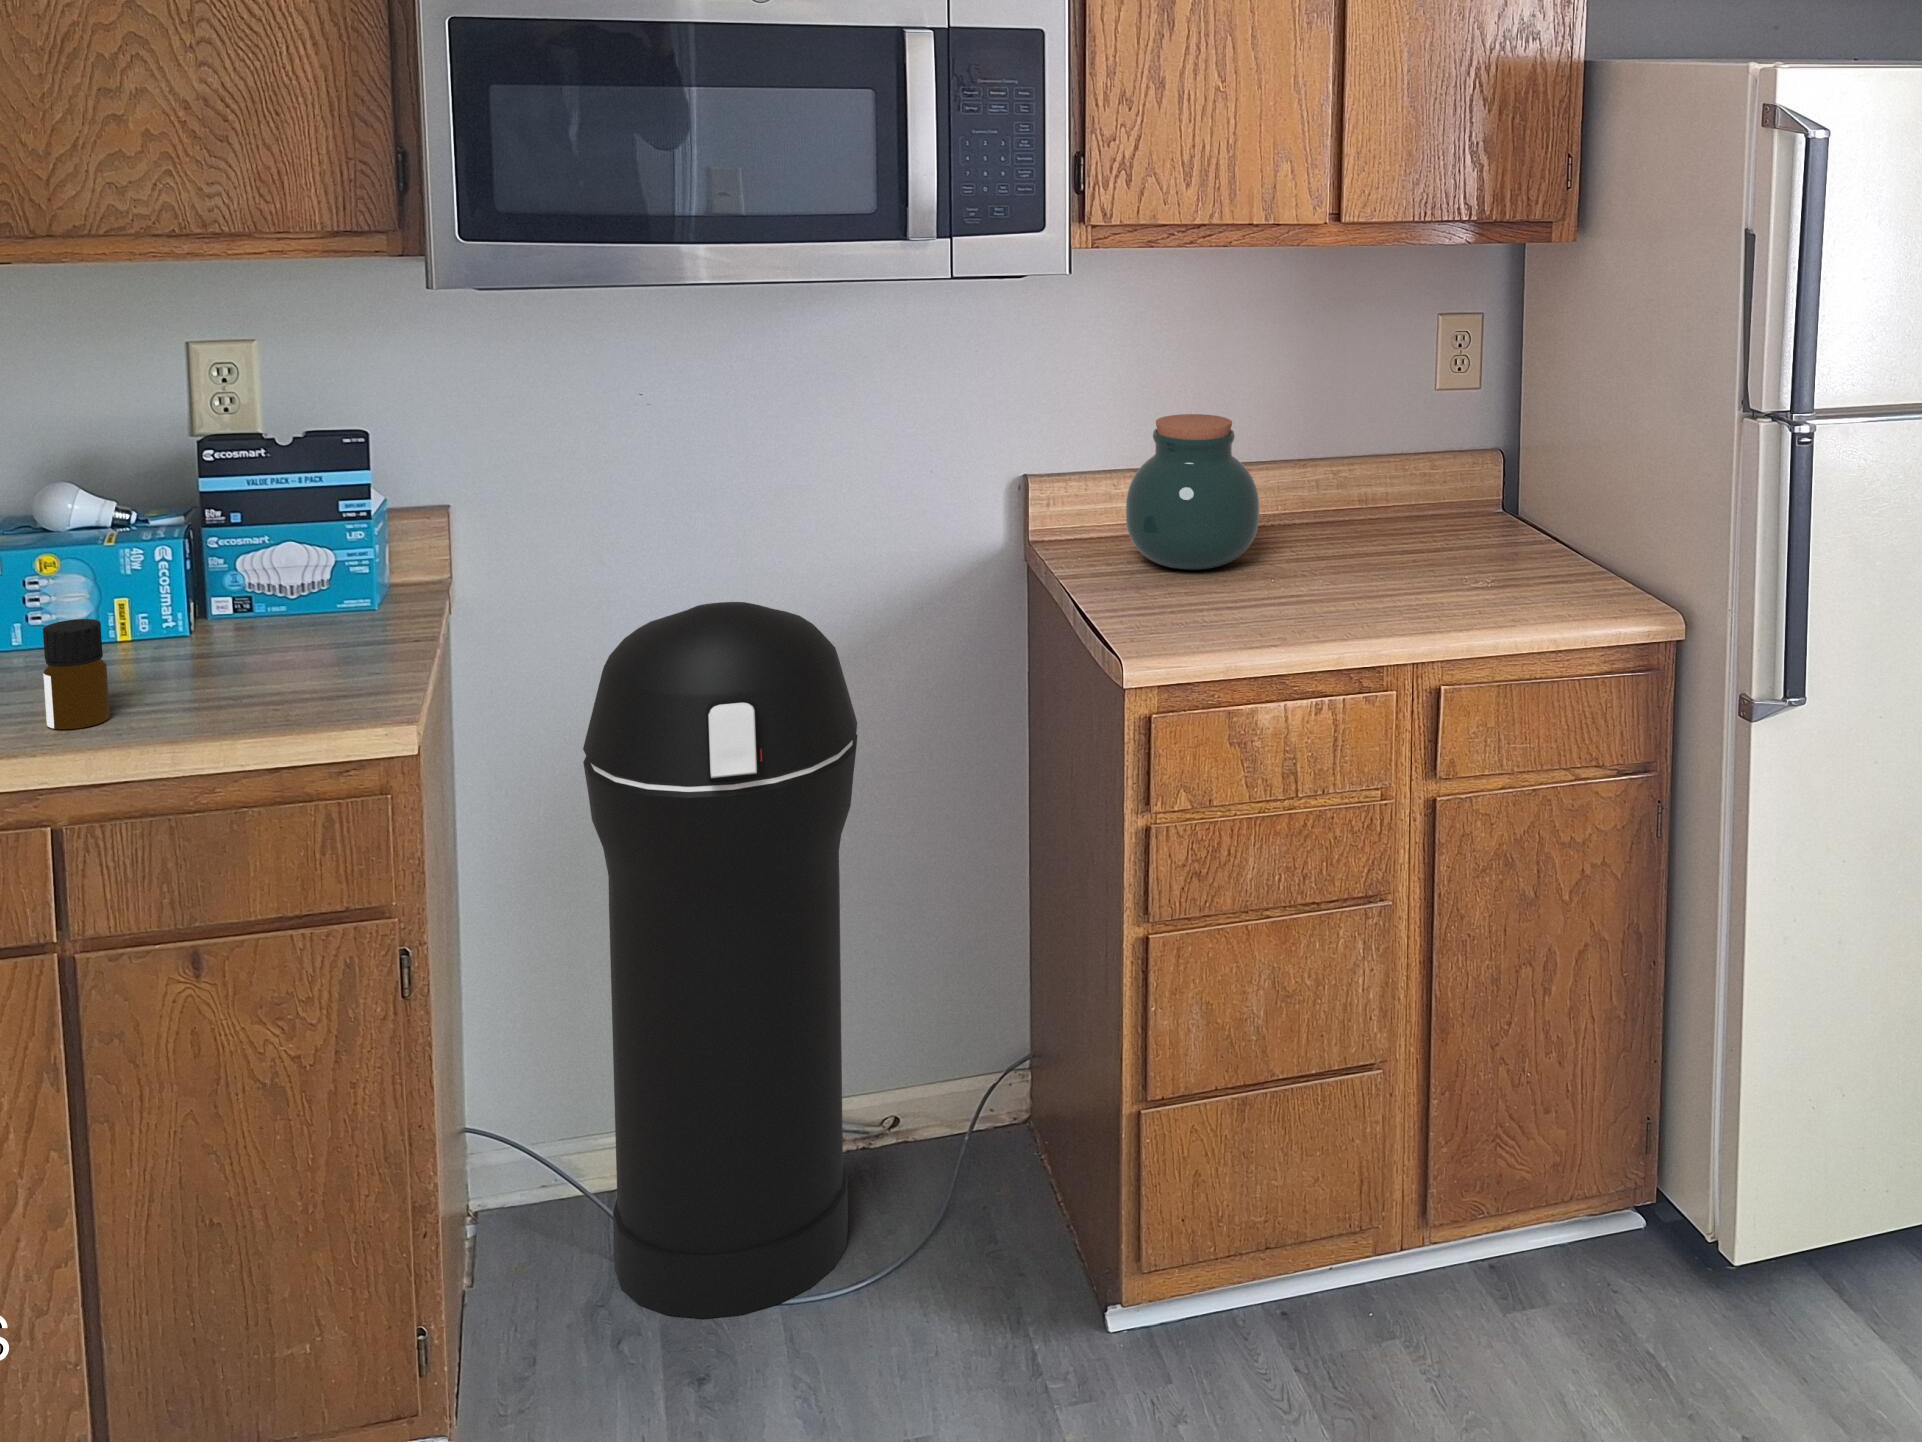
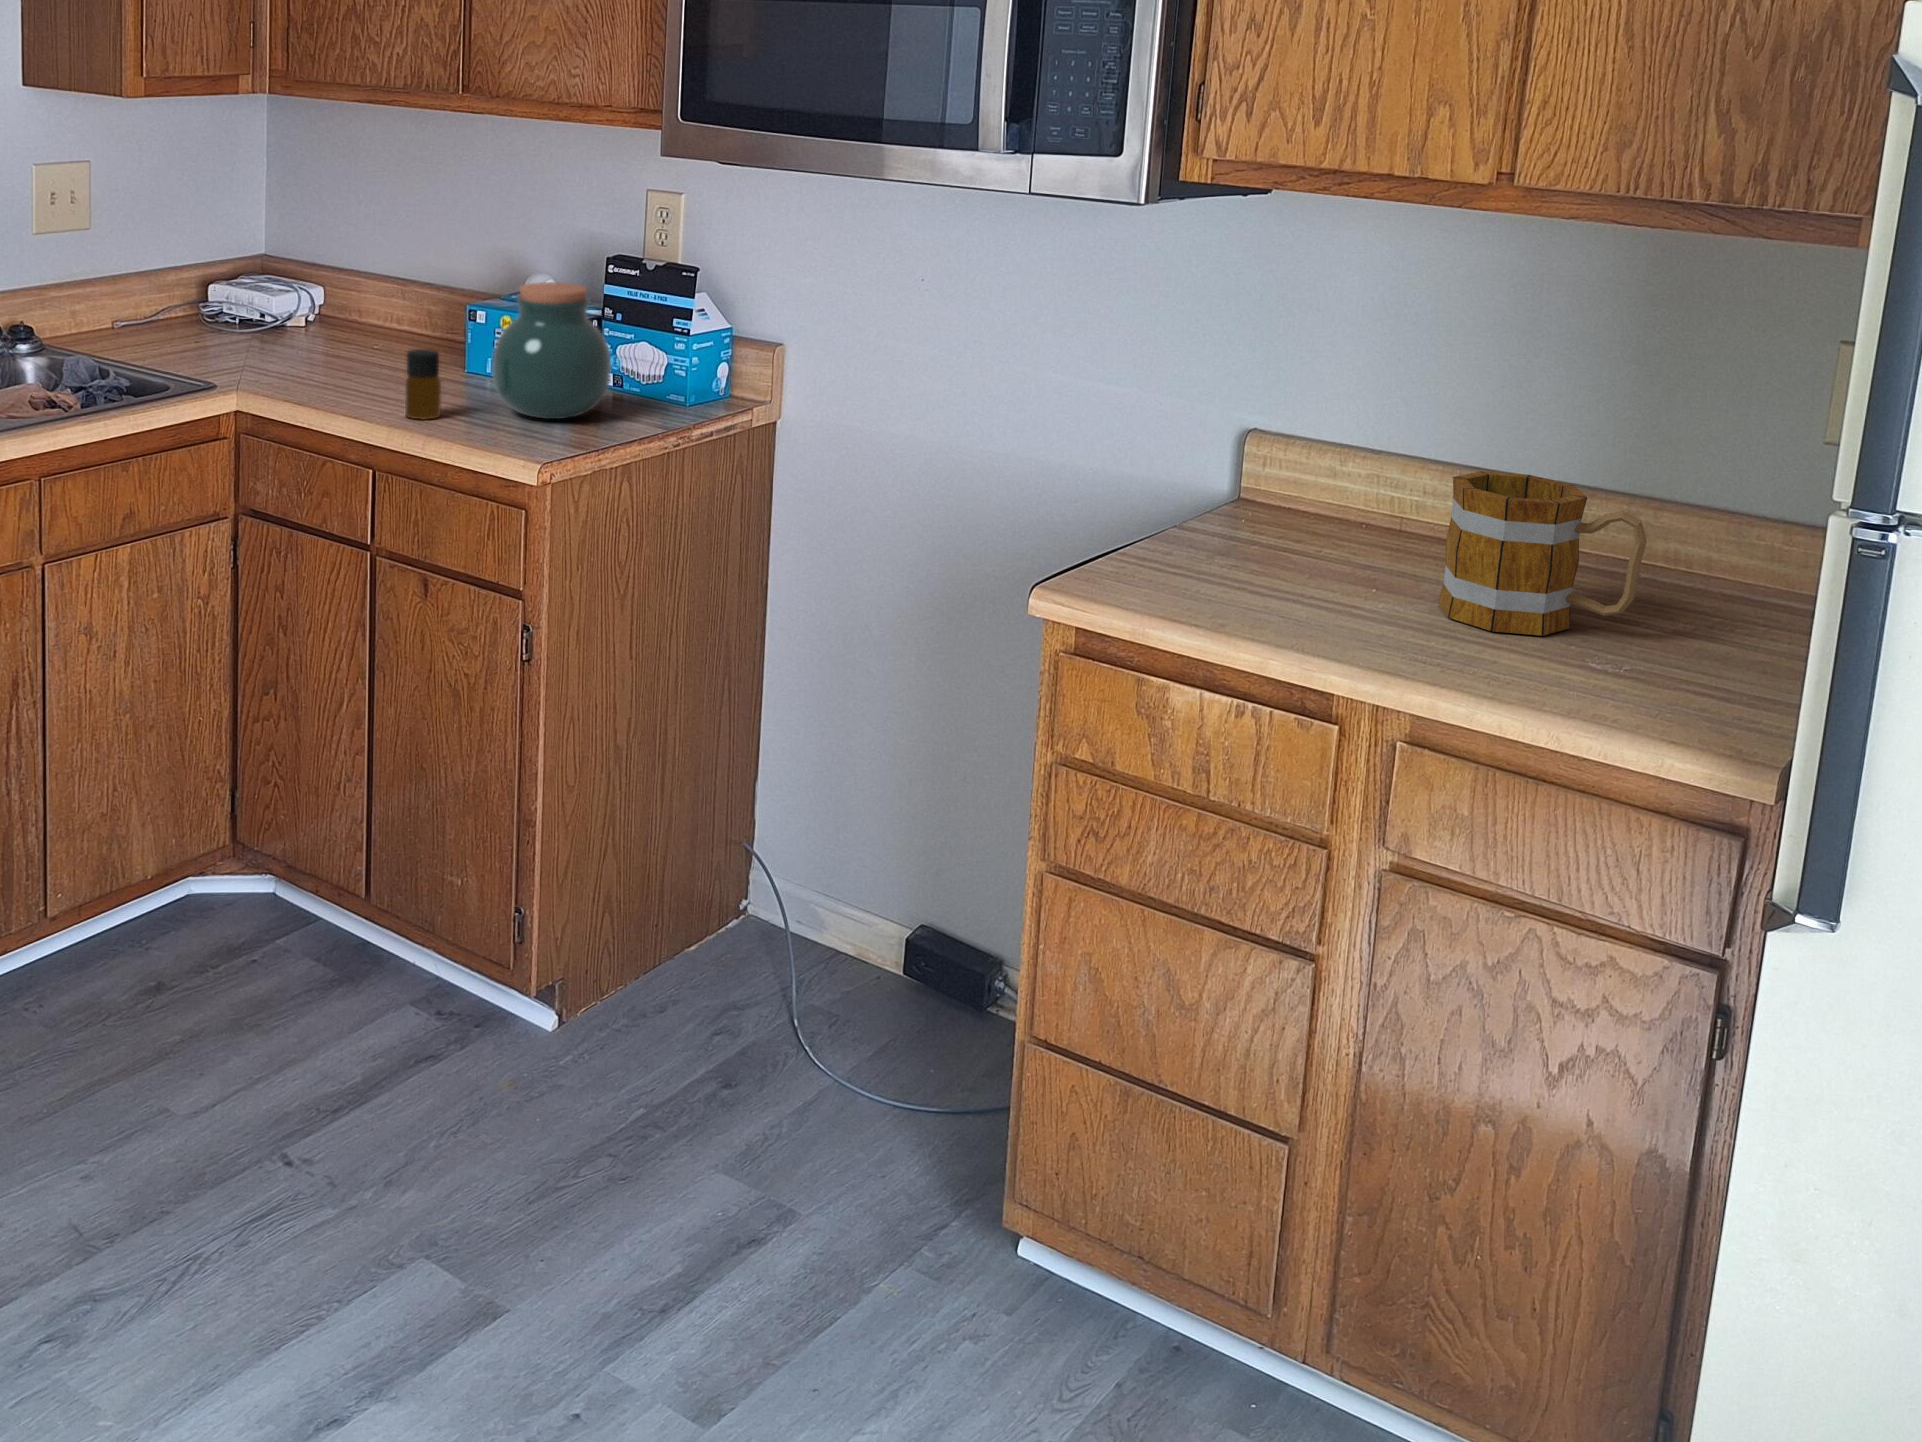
jar: present [1126,414,1259,570] -> present [493,282,611,419]
mug: none [1331,456,1463,584] -> present [1438,471,1647,636]
trash can: present [583,602,858,1319] -> none [758,461,1001,1080]

